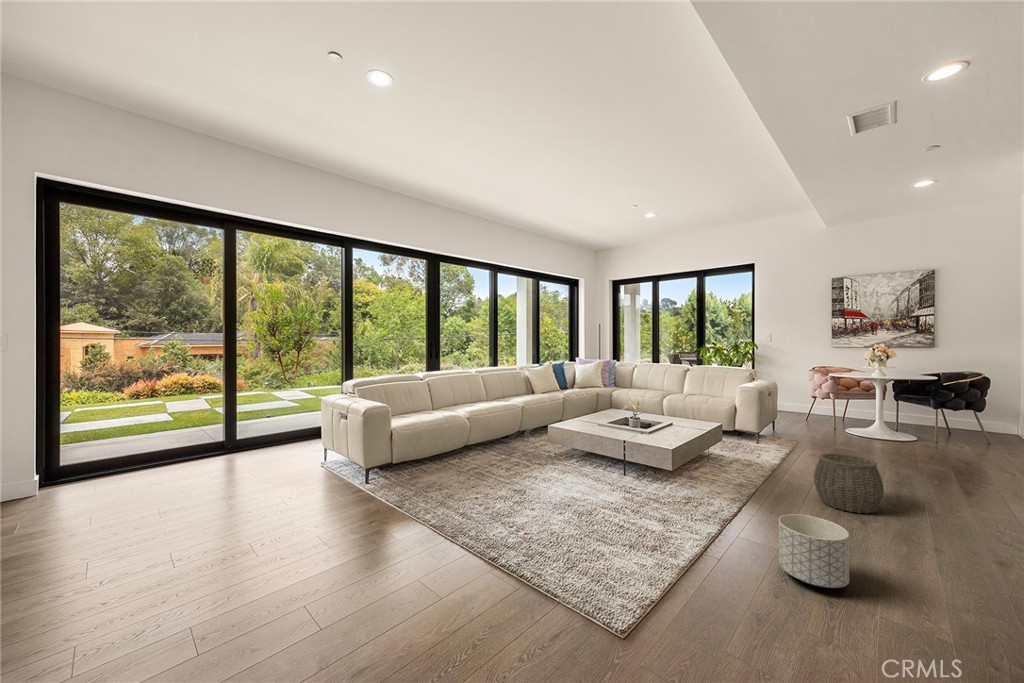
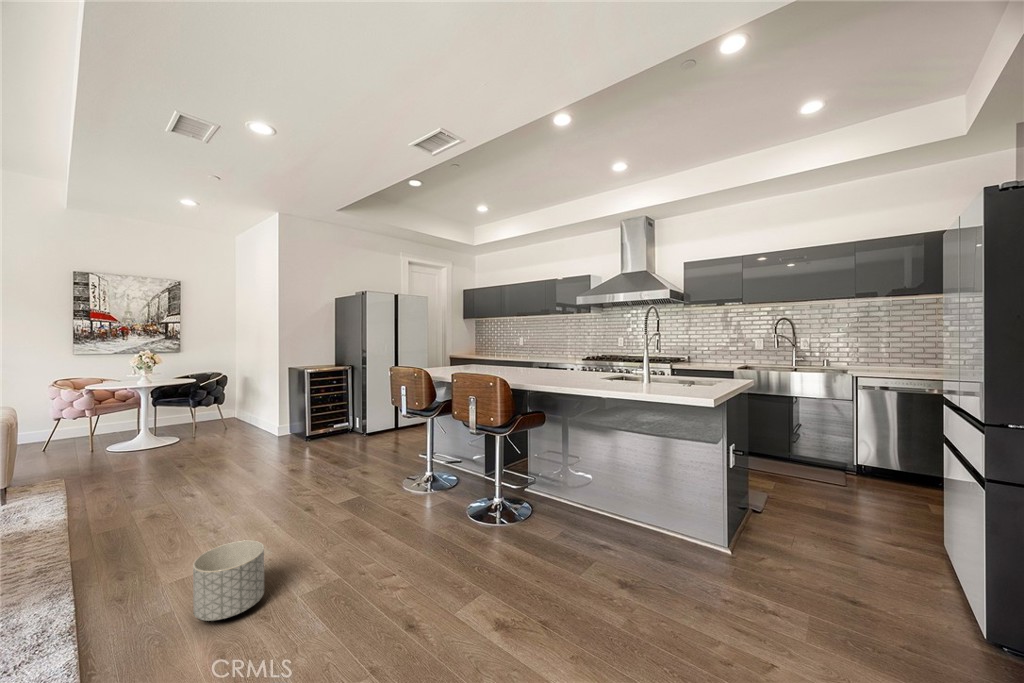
woven basket: present [814,453,884,514] -> none [149,470,221,534]

